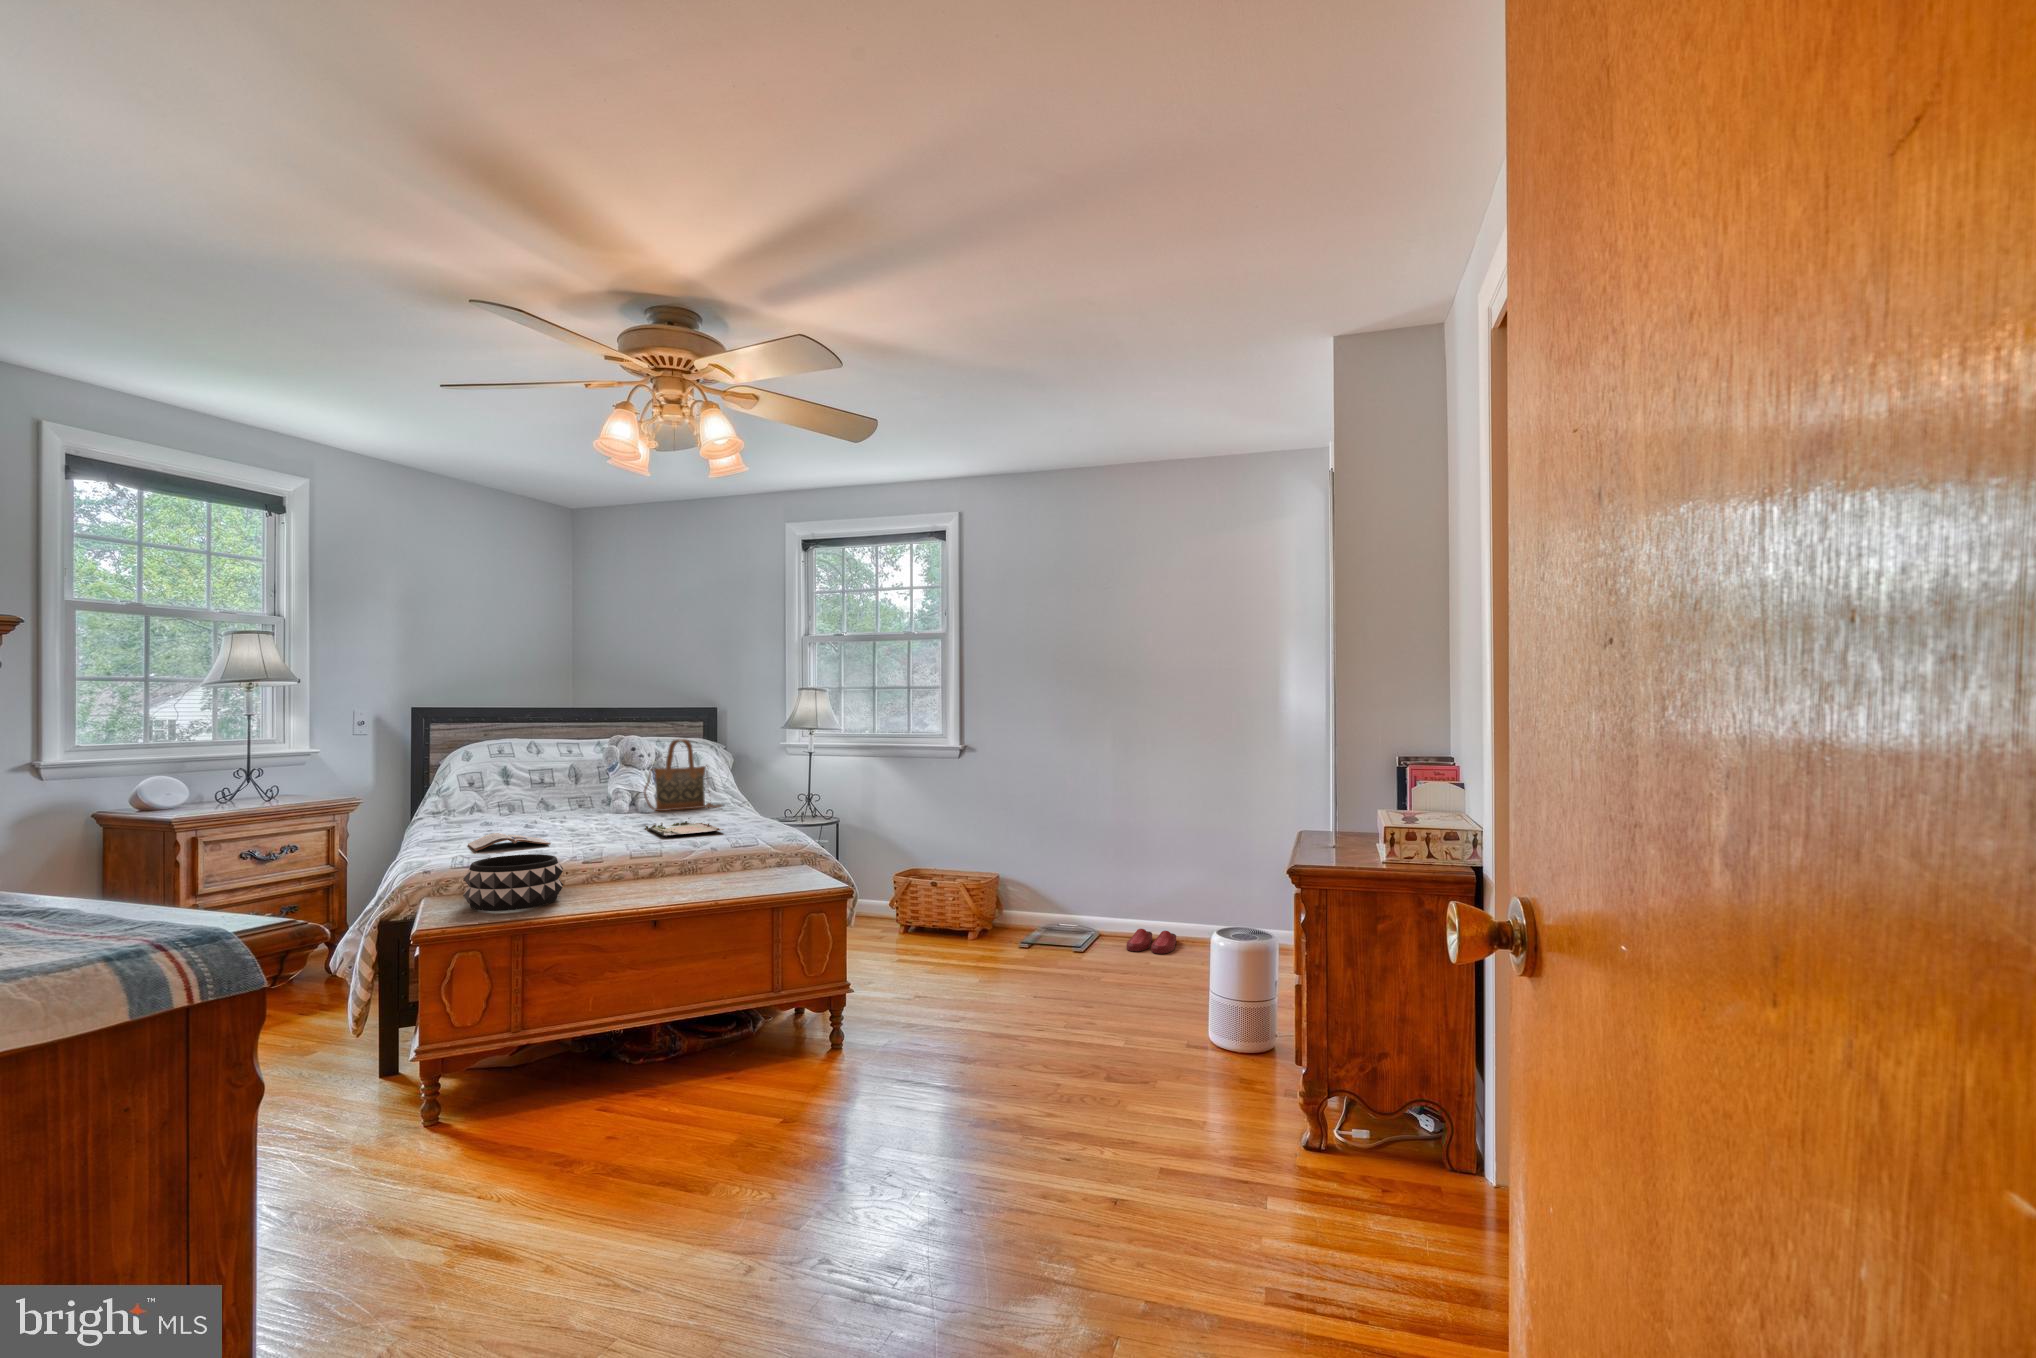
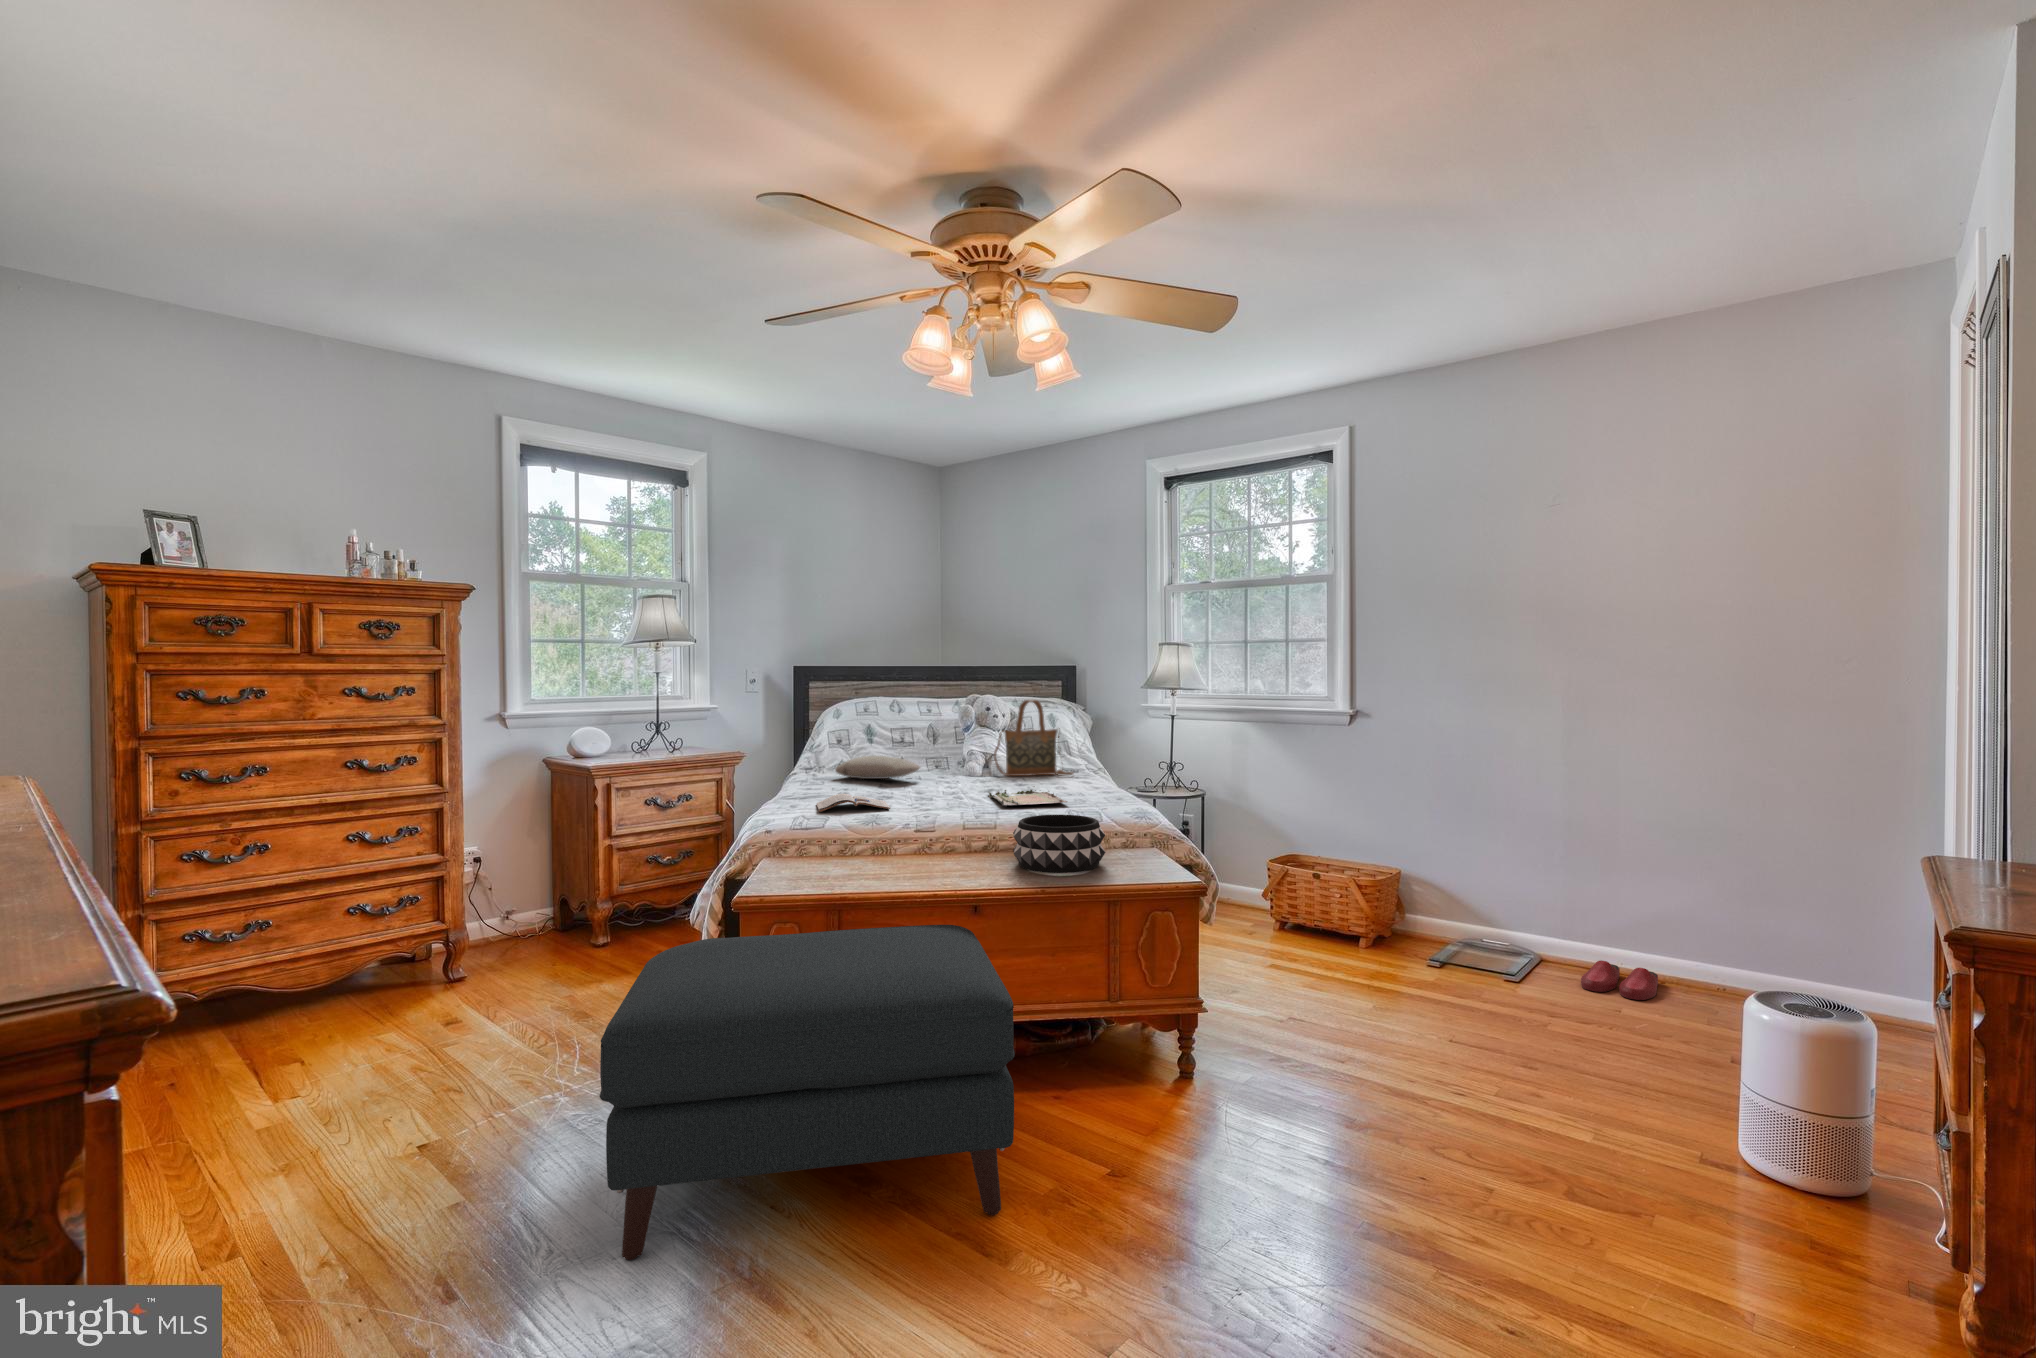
pillow: none [475,797,570,820] -> present [835,755,920,779]
decorative bowl: present [463,854,563,911] -> present [1013,815,1106,873]
ottoman: none [315,937,705,1257] -> present [600,925,1015,1260]

